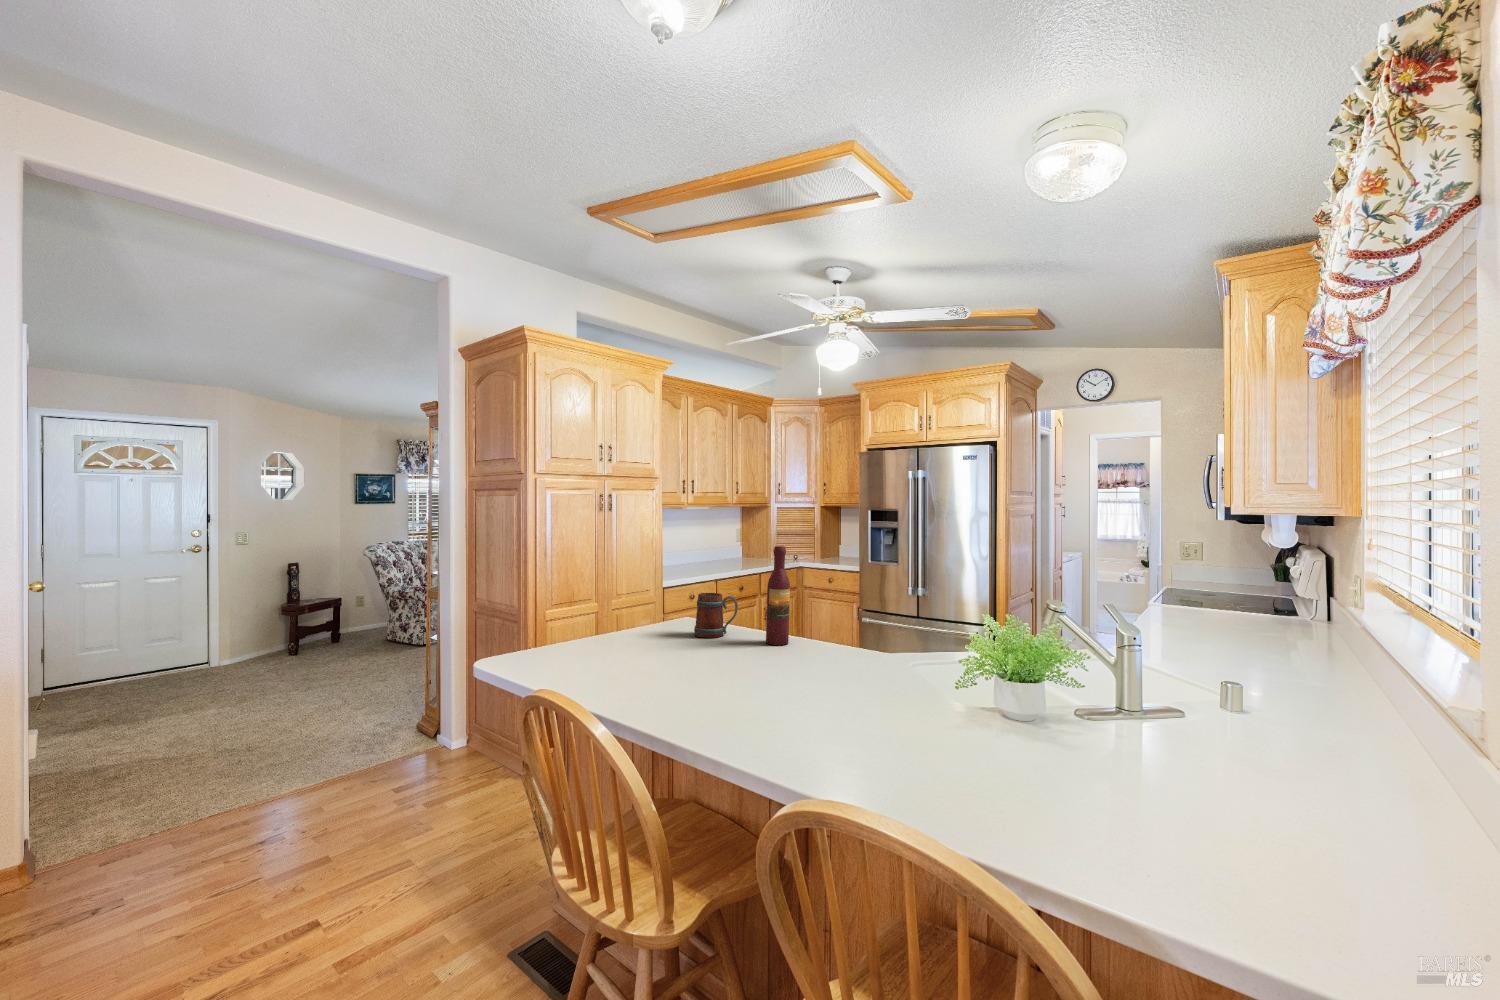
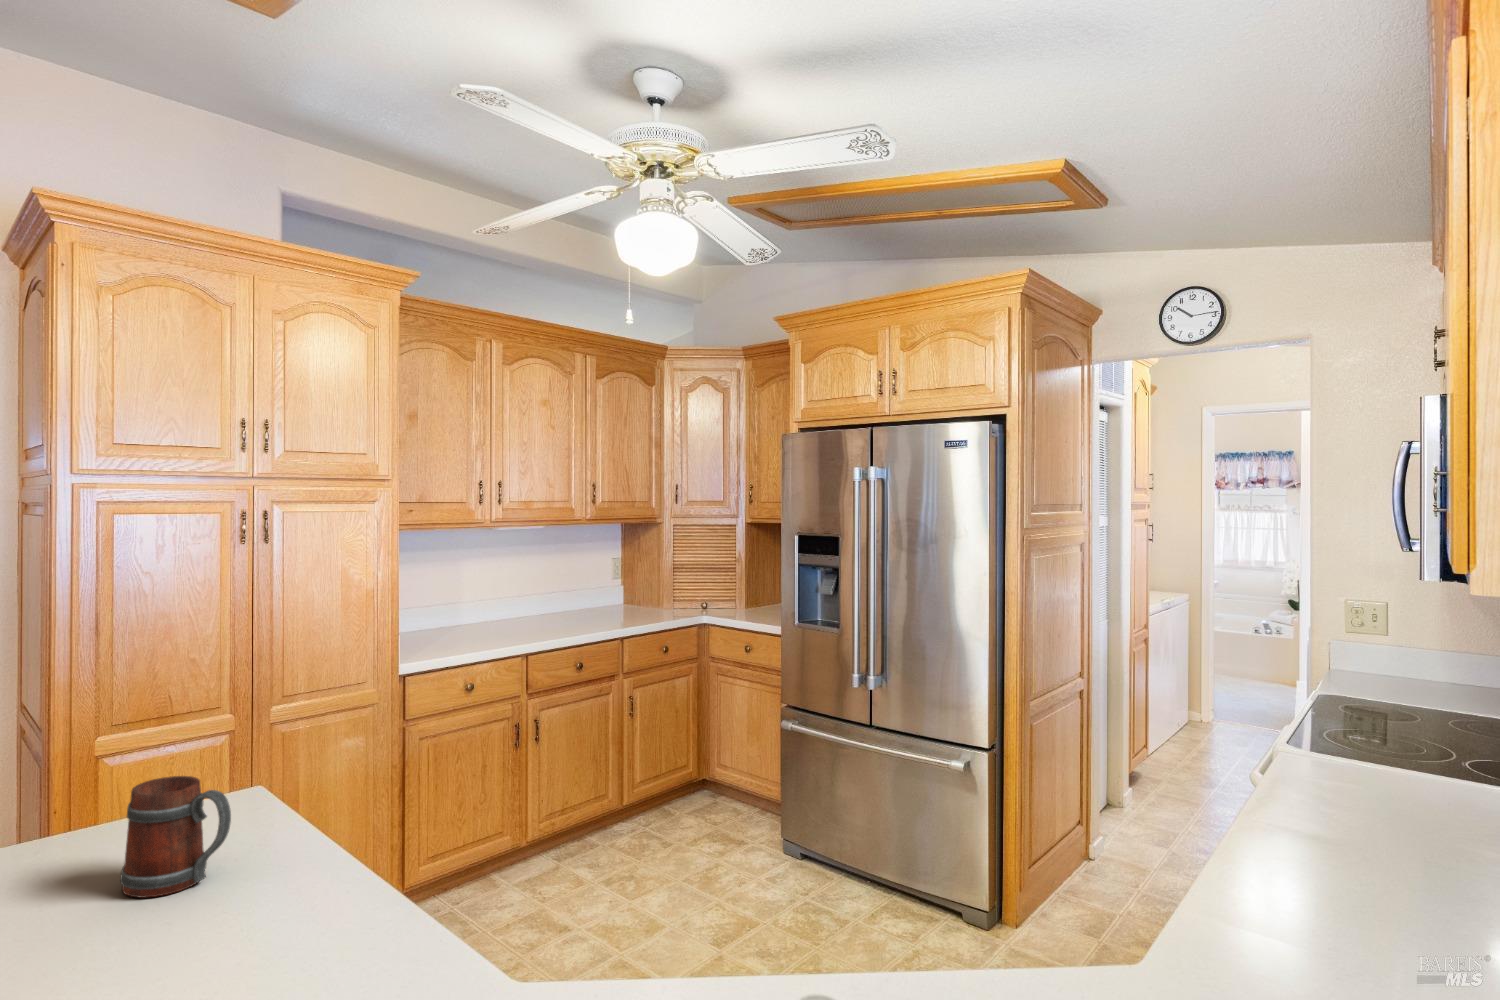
wine bottle: present [766,546,790,645] -> none [240,682,308,942]

